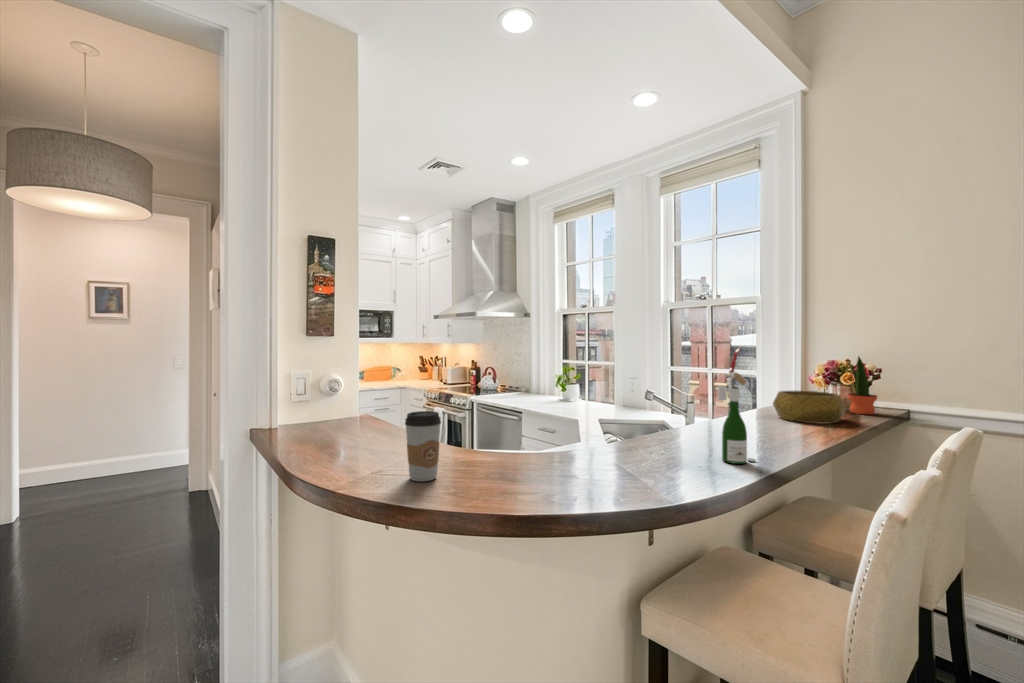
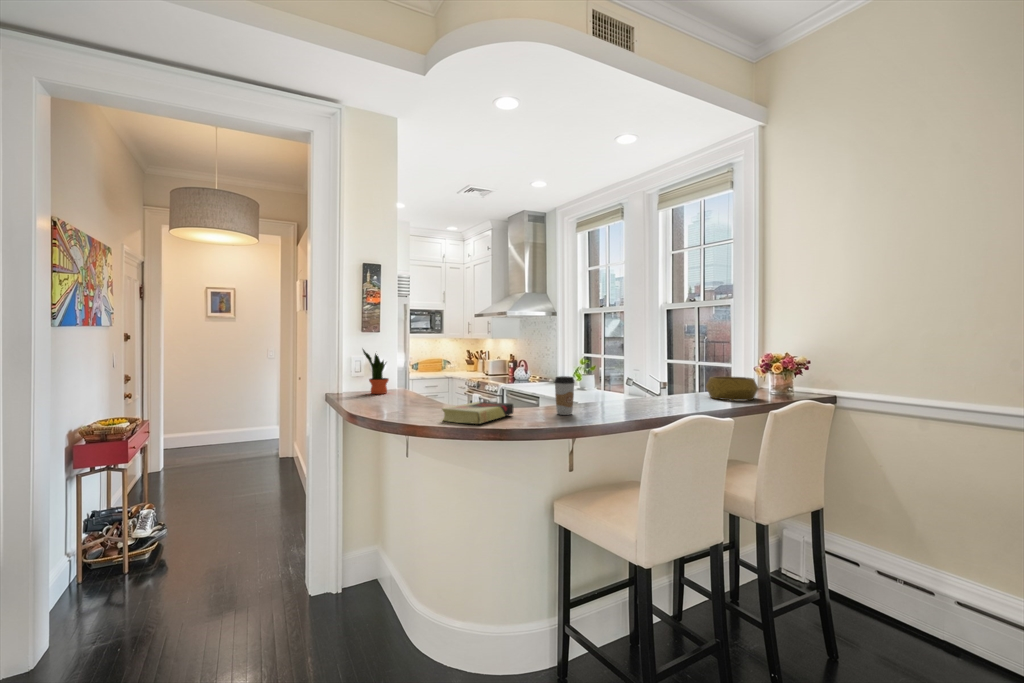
wine bottle: present [718,348,756,464] -> none [613,341,636,416]
potted plant: present [848,357,881,414] -> present [363,349,389,394]
coffee cup: present [405,411,441,481] -> present [555,376,574,415]
book: none [471,448,578,503] -> present [442,402,514,424]

